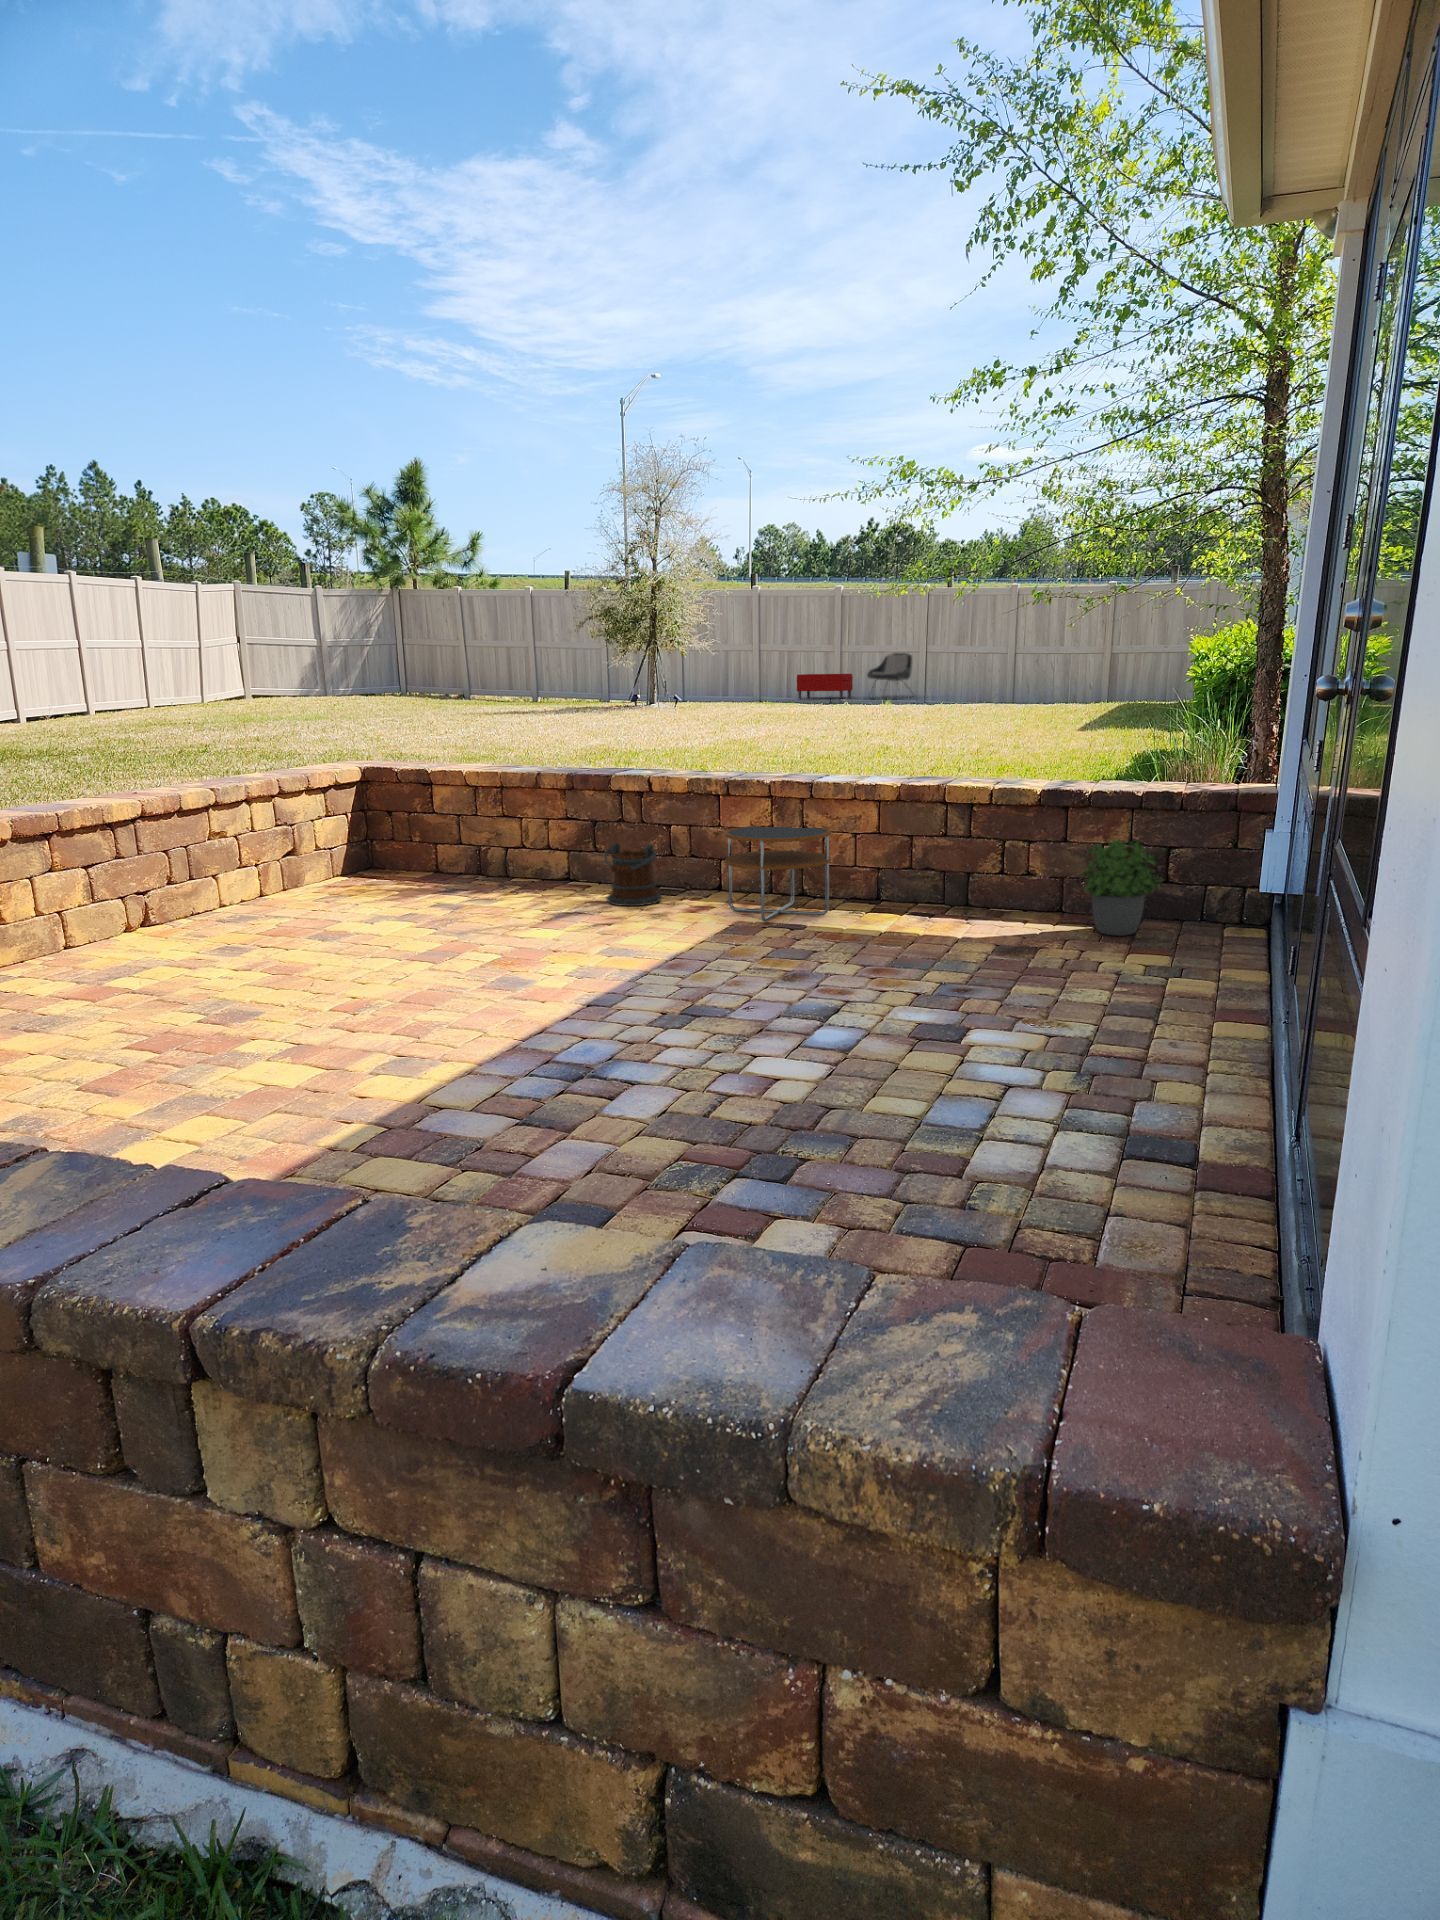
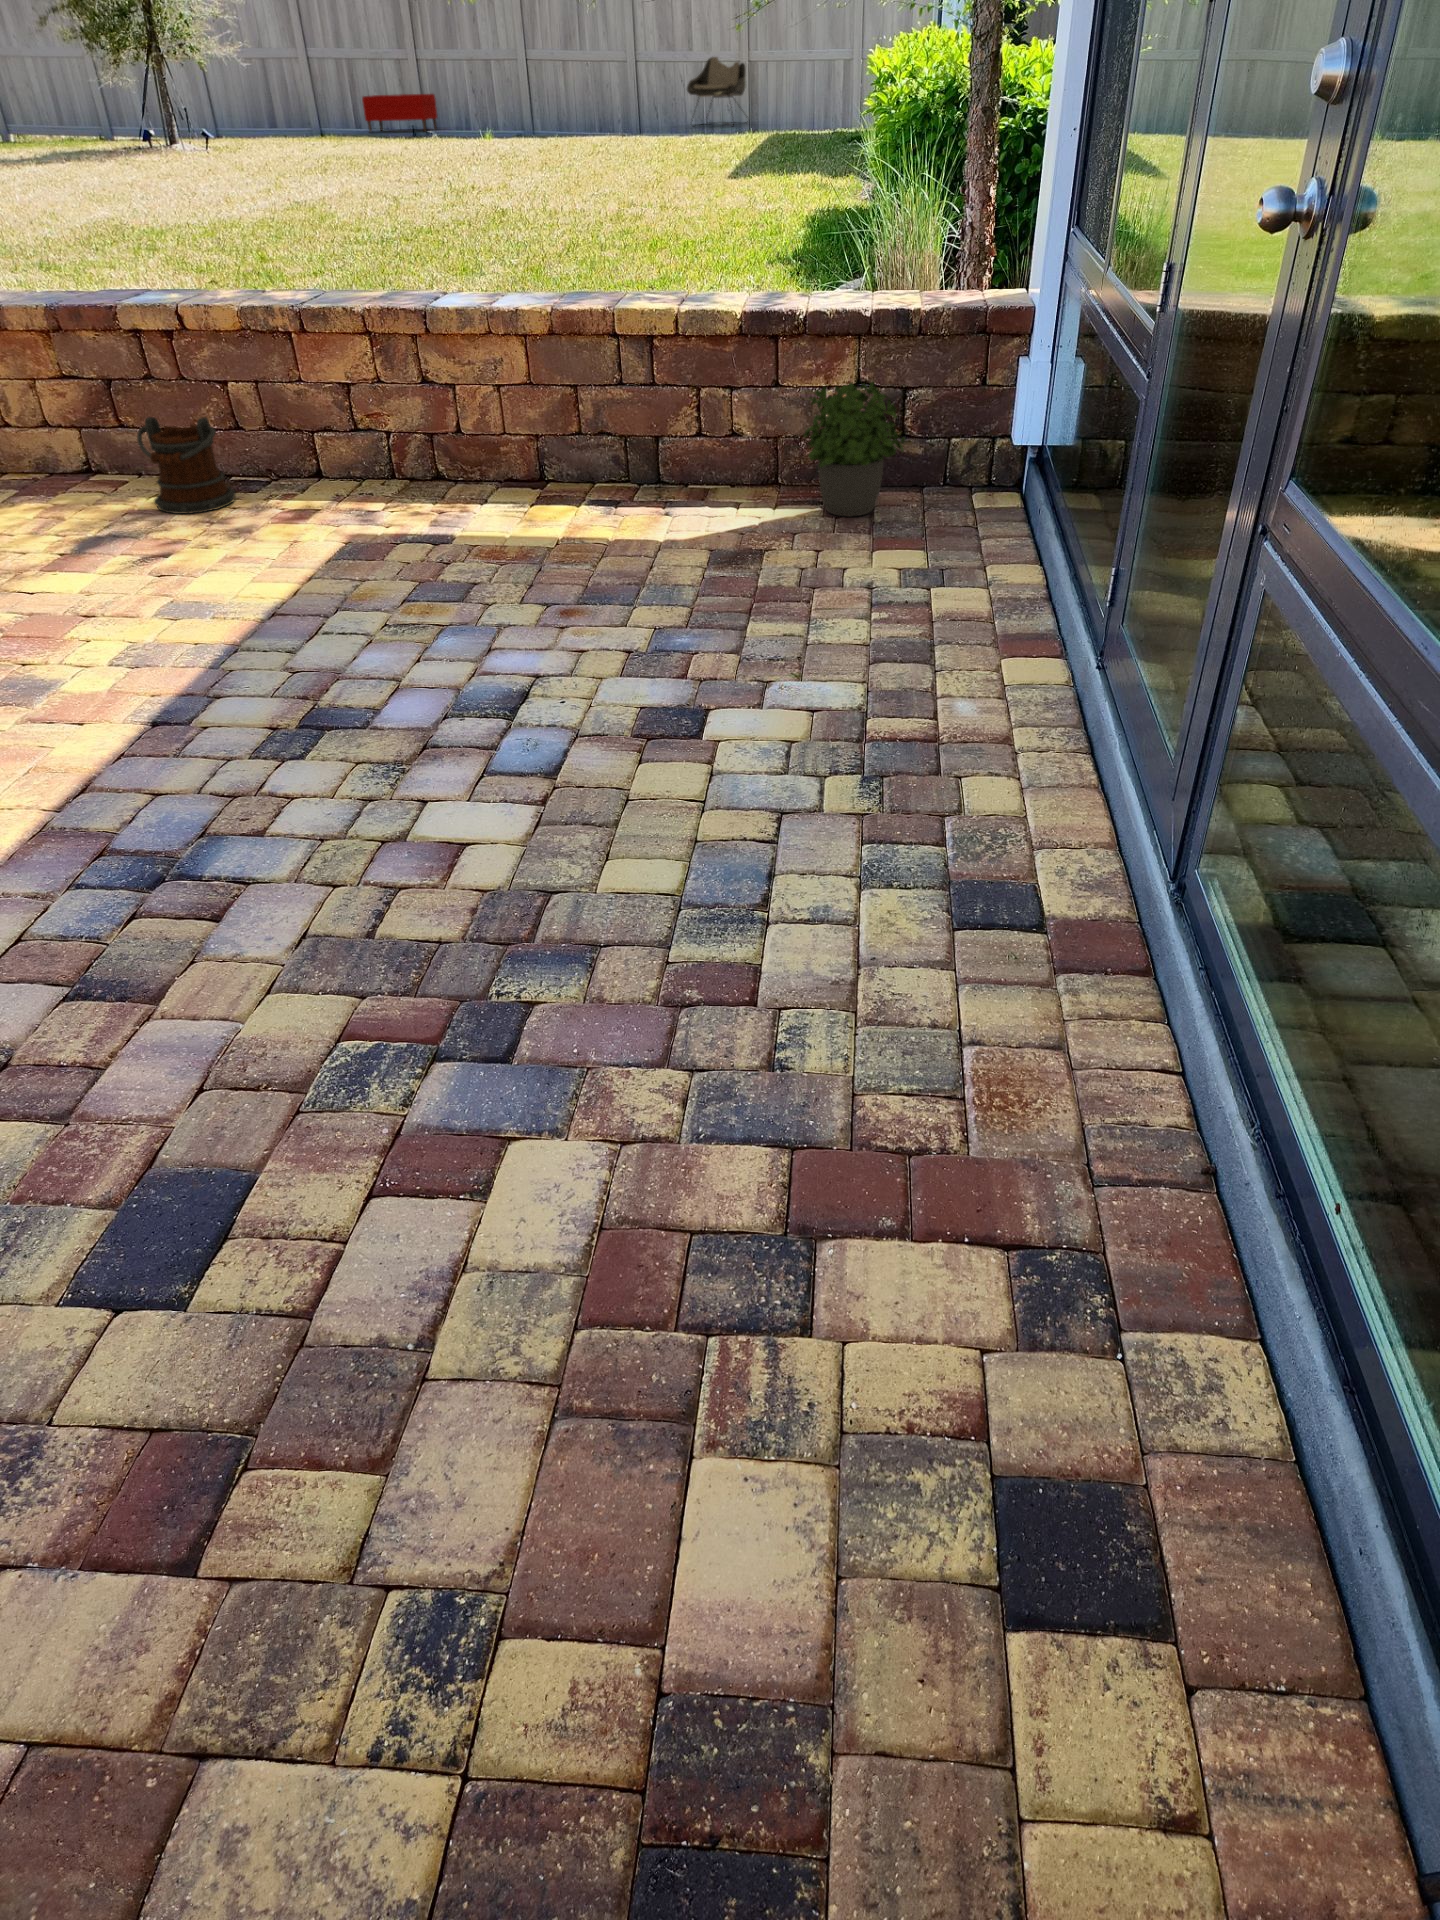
lounge chair: present [867,653,912,698] -> present [687,57,748,127]
side table: present [724,826,831,922] -> none [310,377,474,529]

